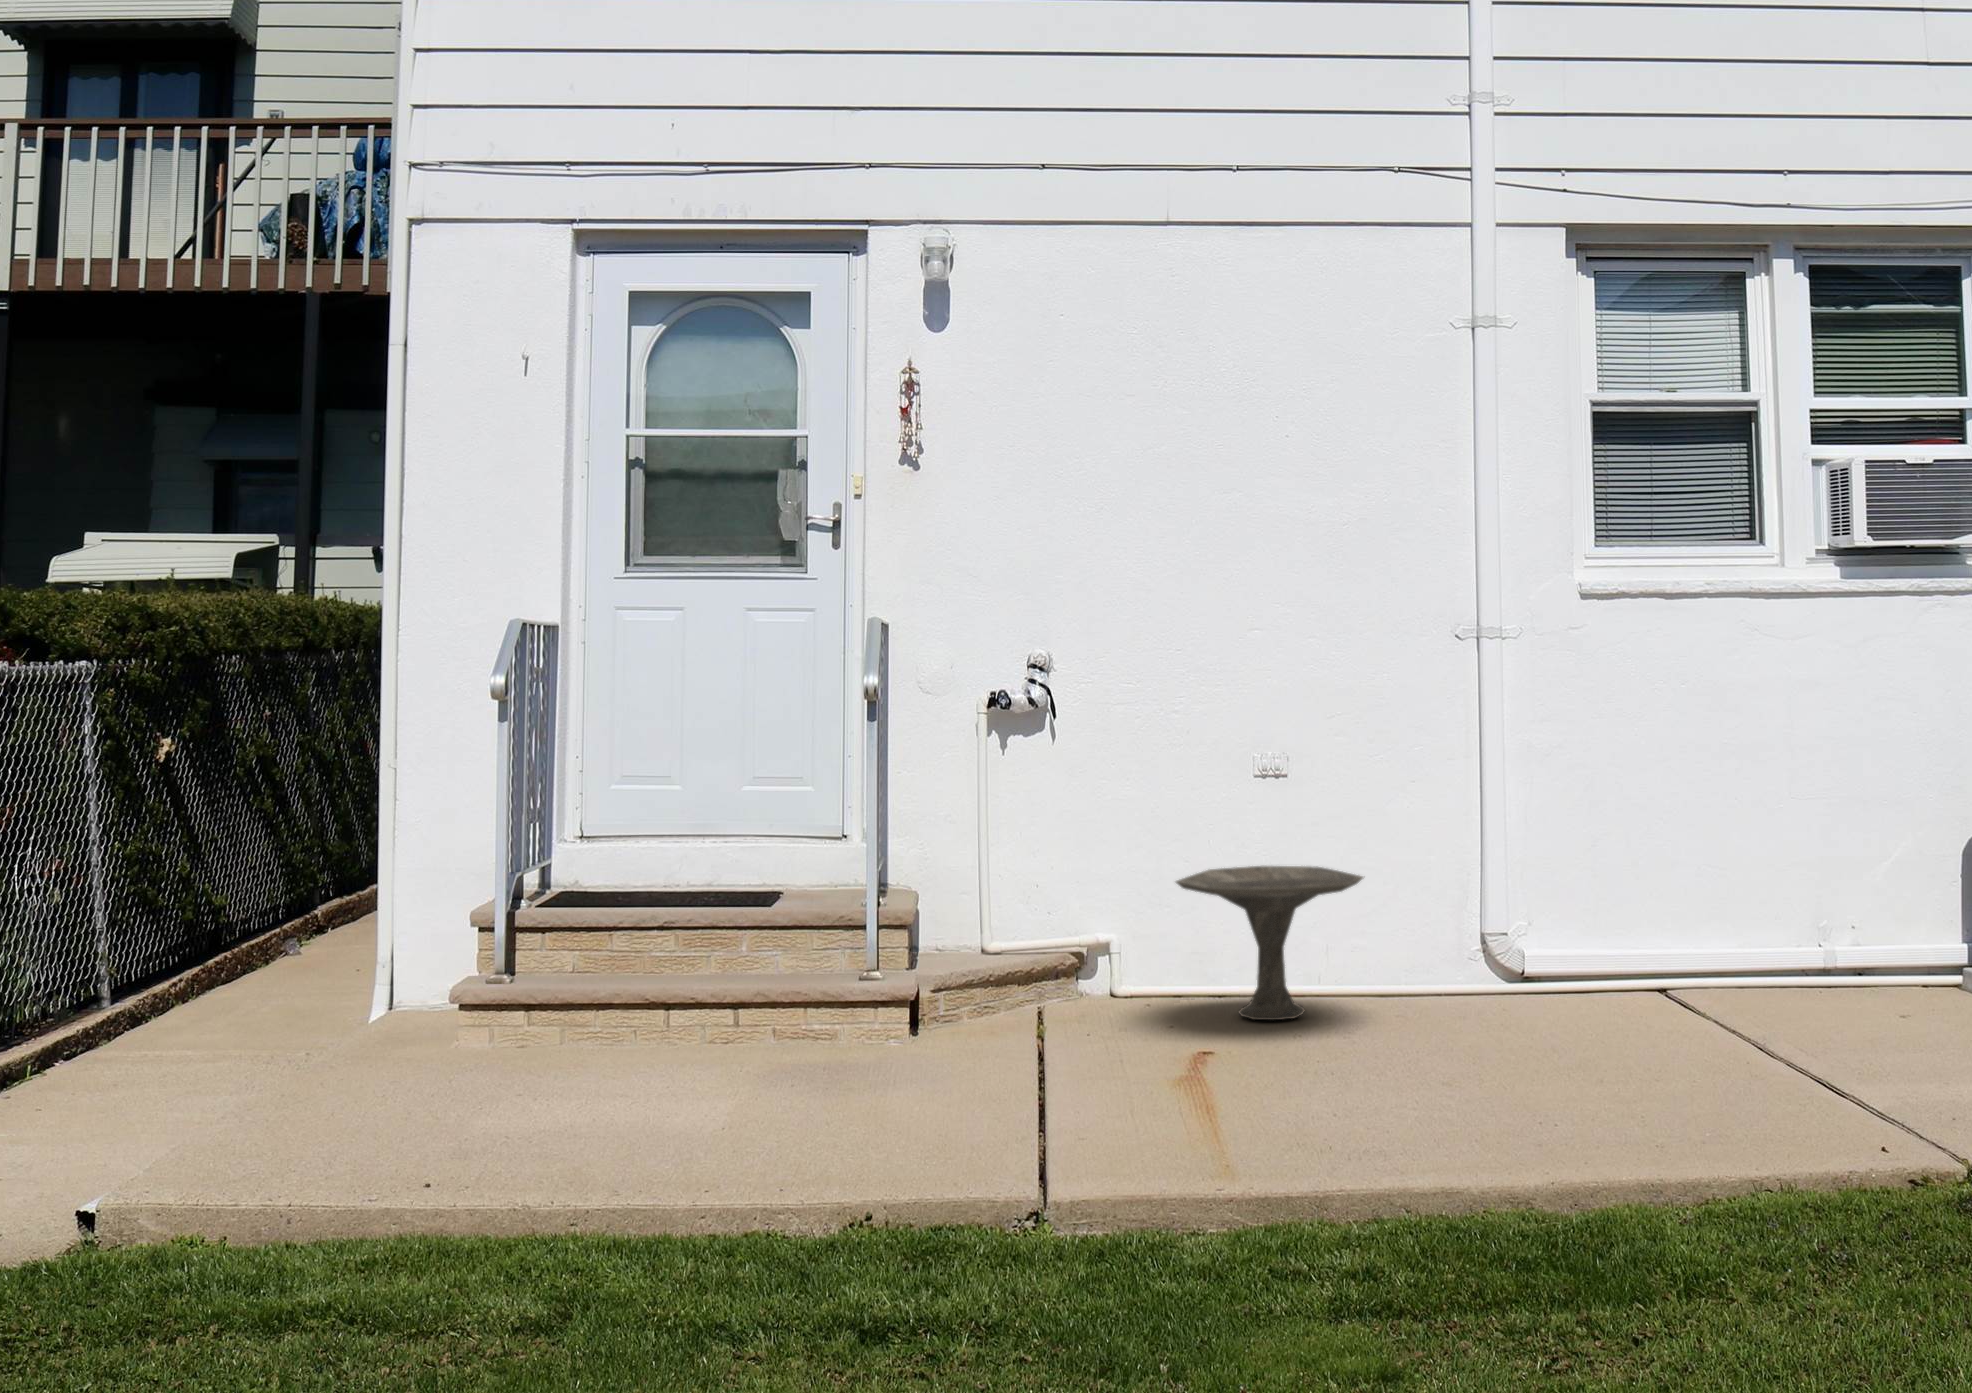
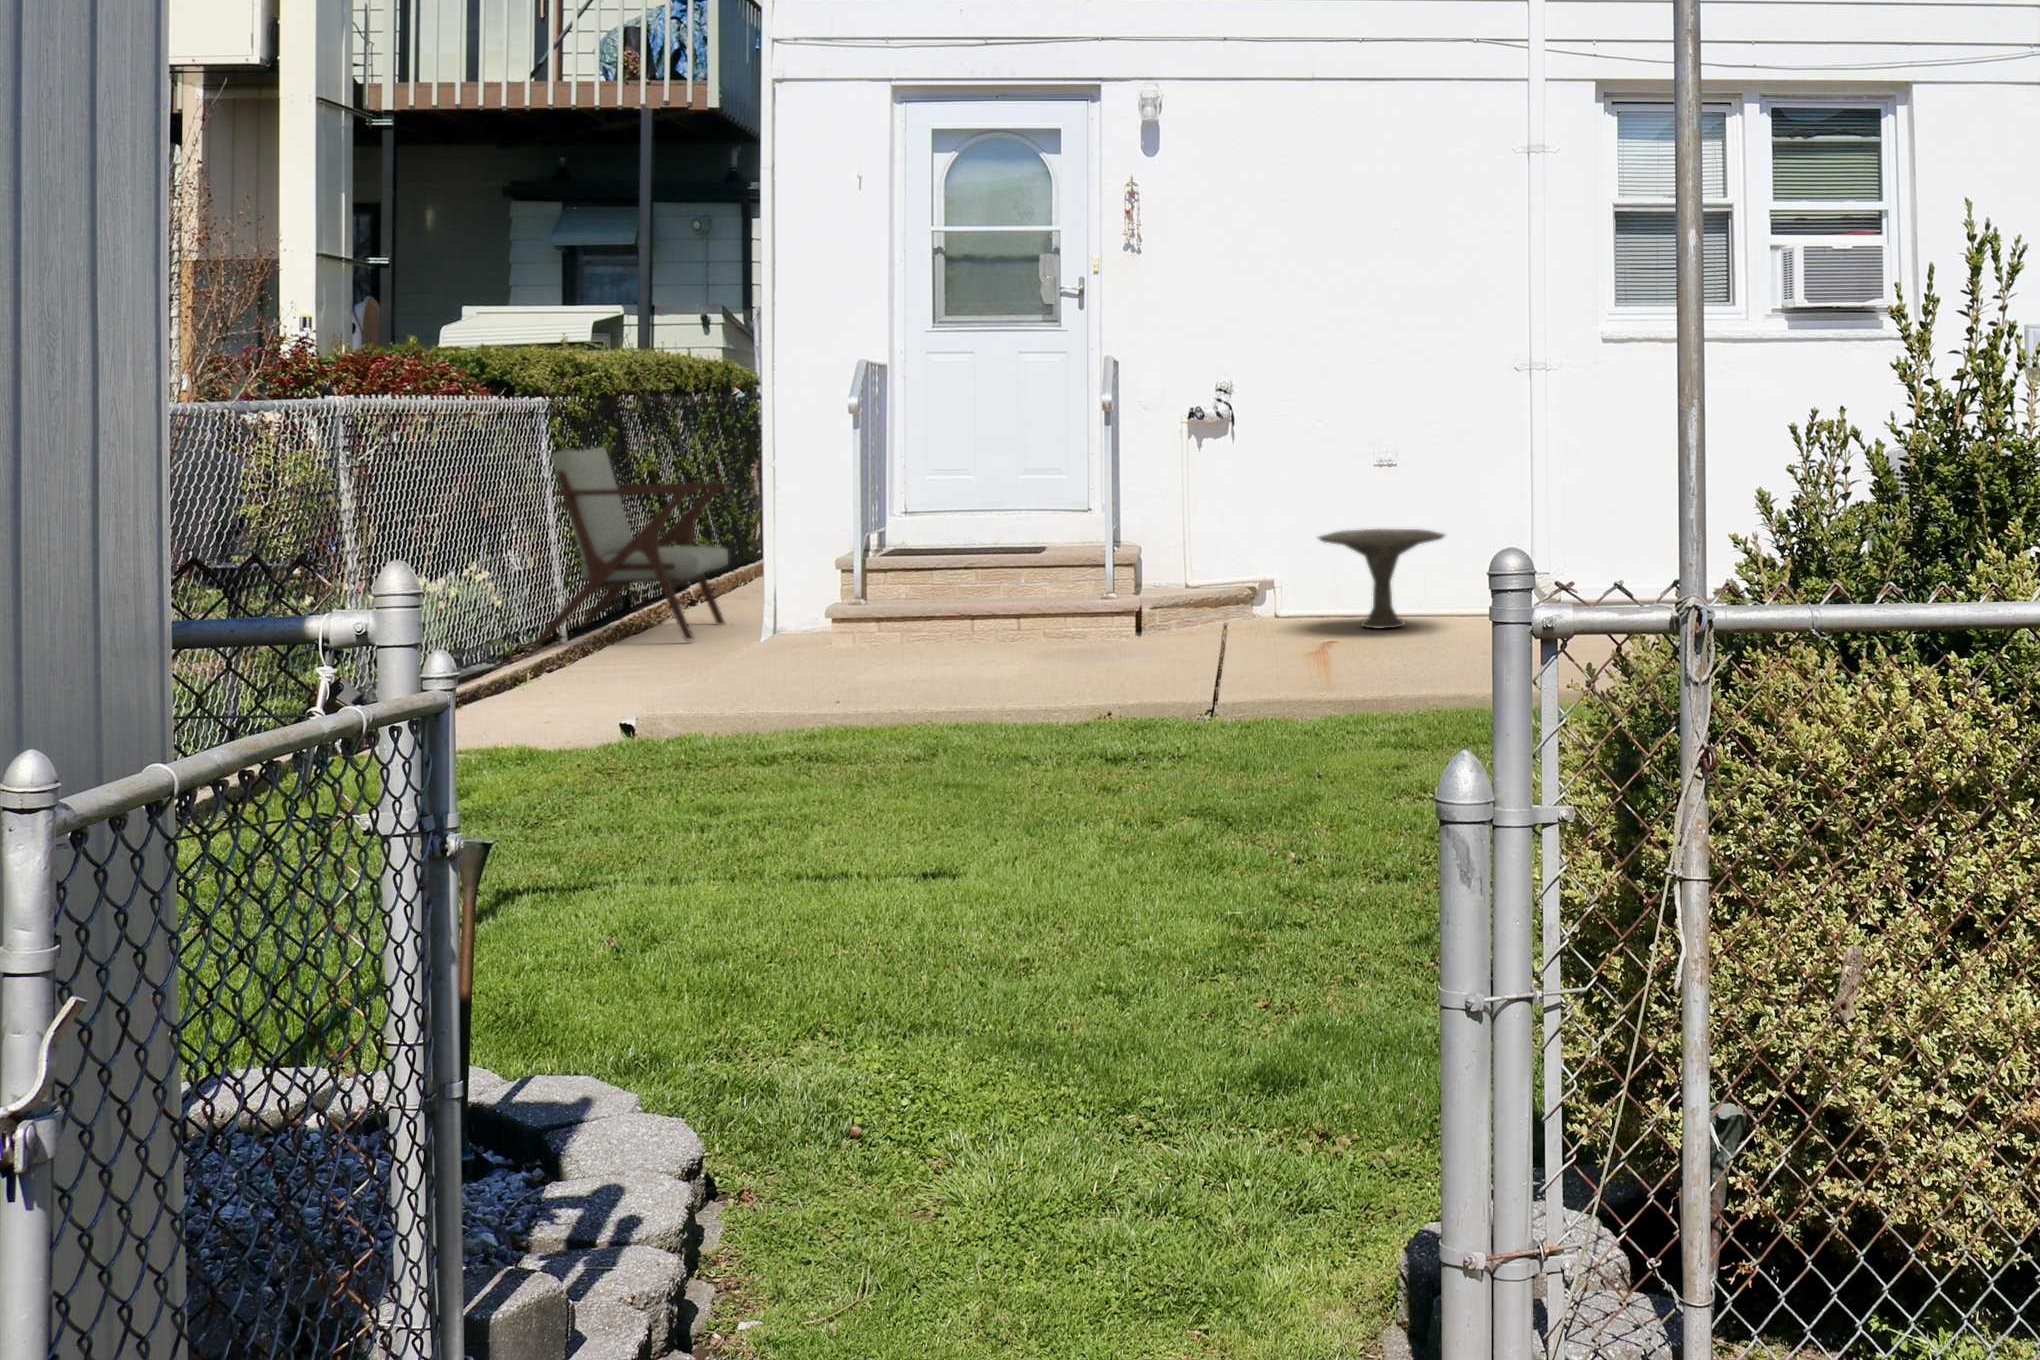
lounge chair: none [14,744,332,1048] -> present [534,447,729,644]

